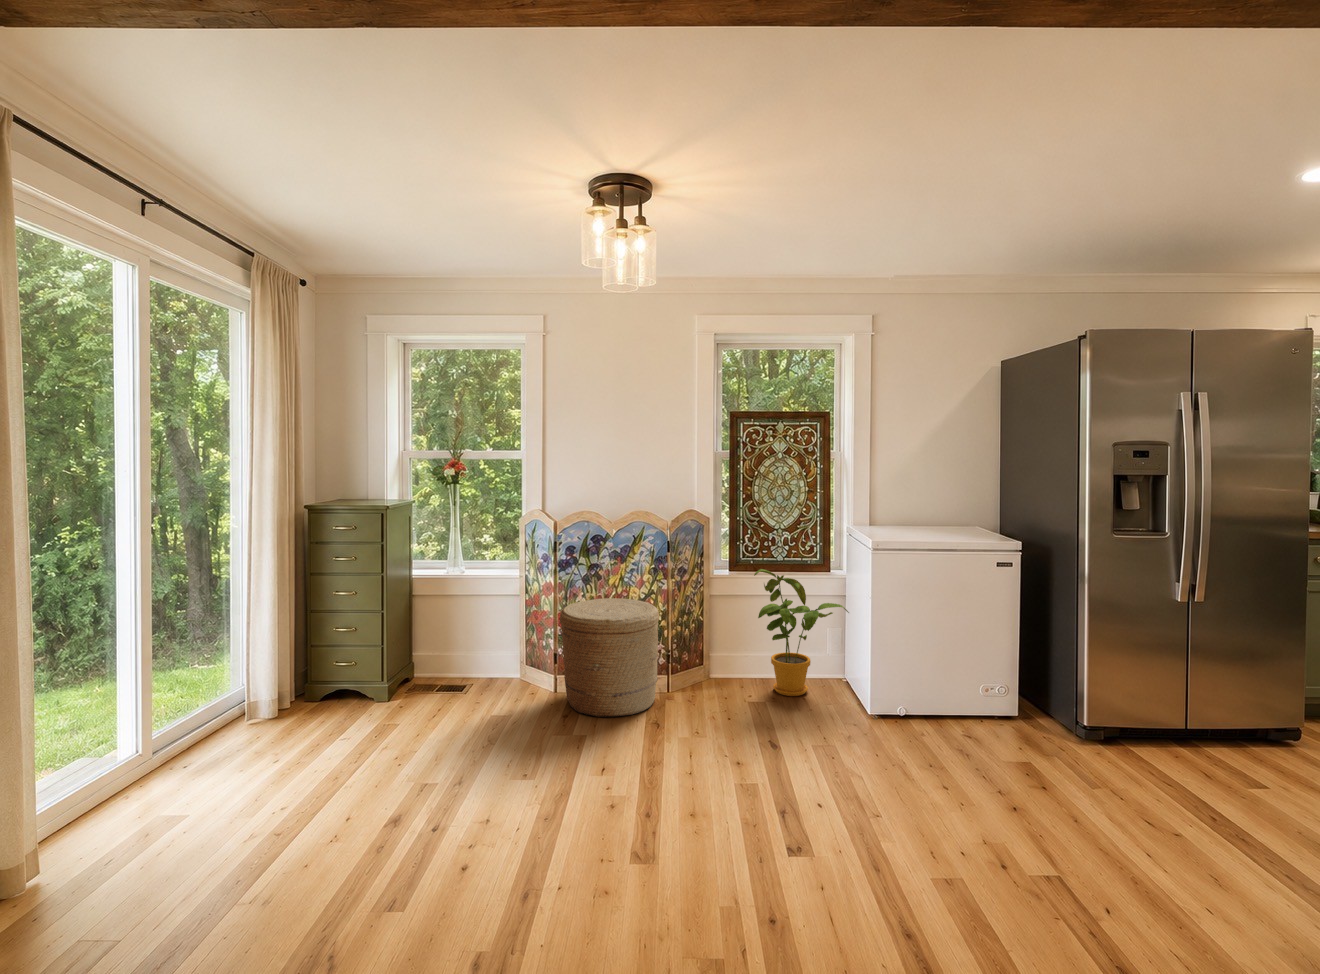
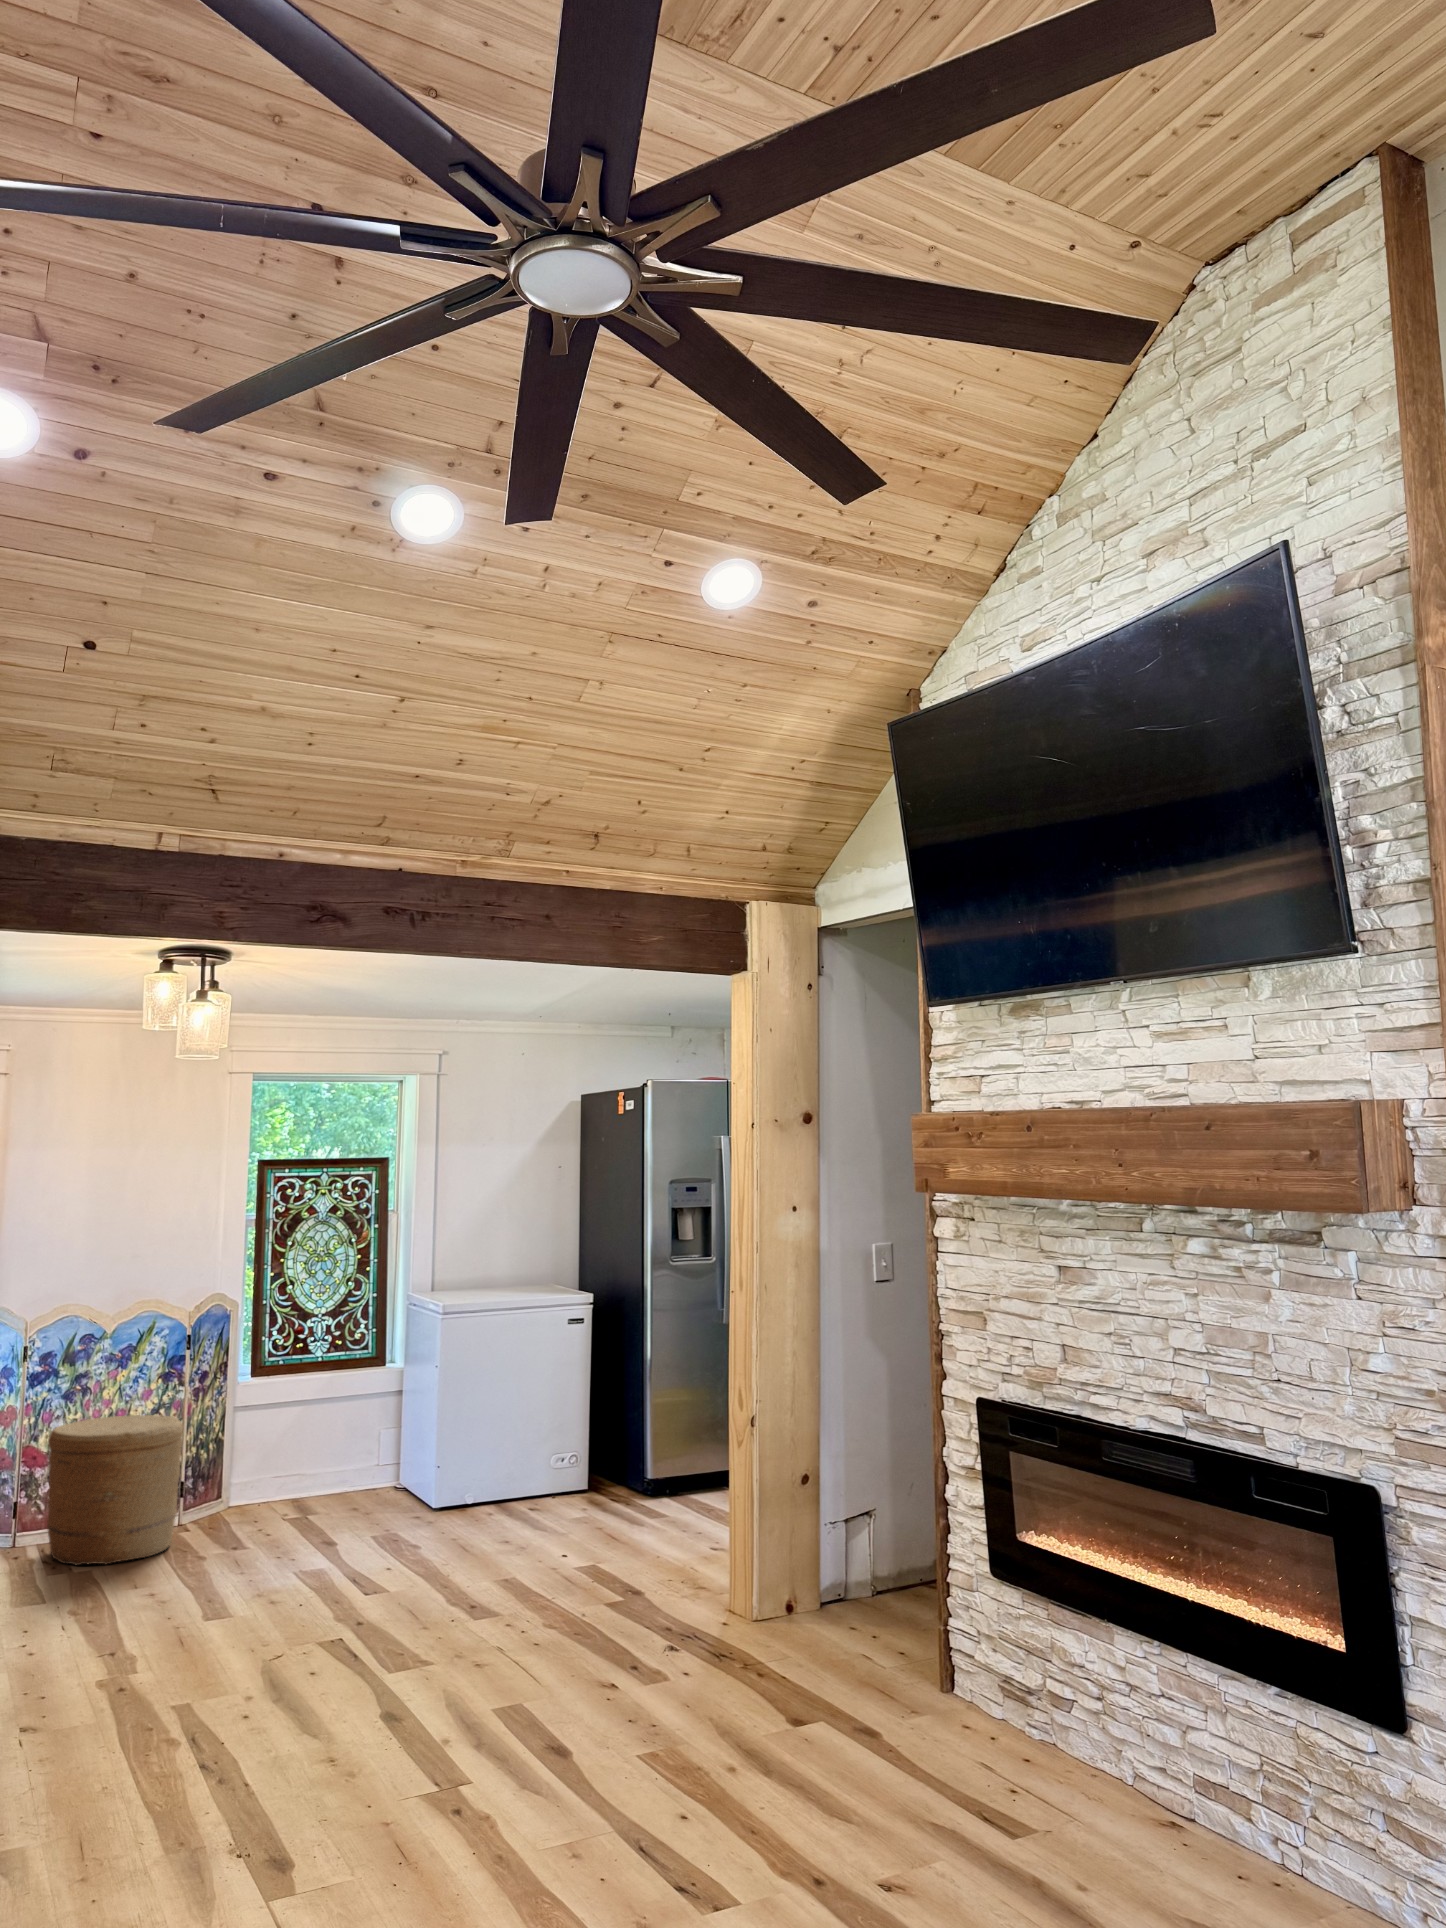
house plant: present [754,569,849,696] -> none [297,1362,413,1516]

